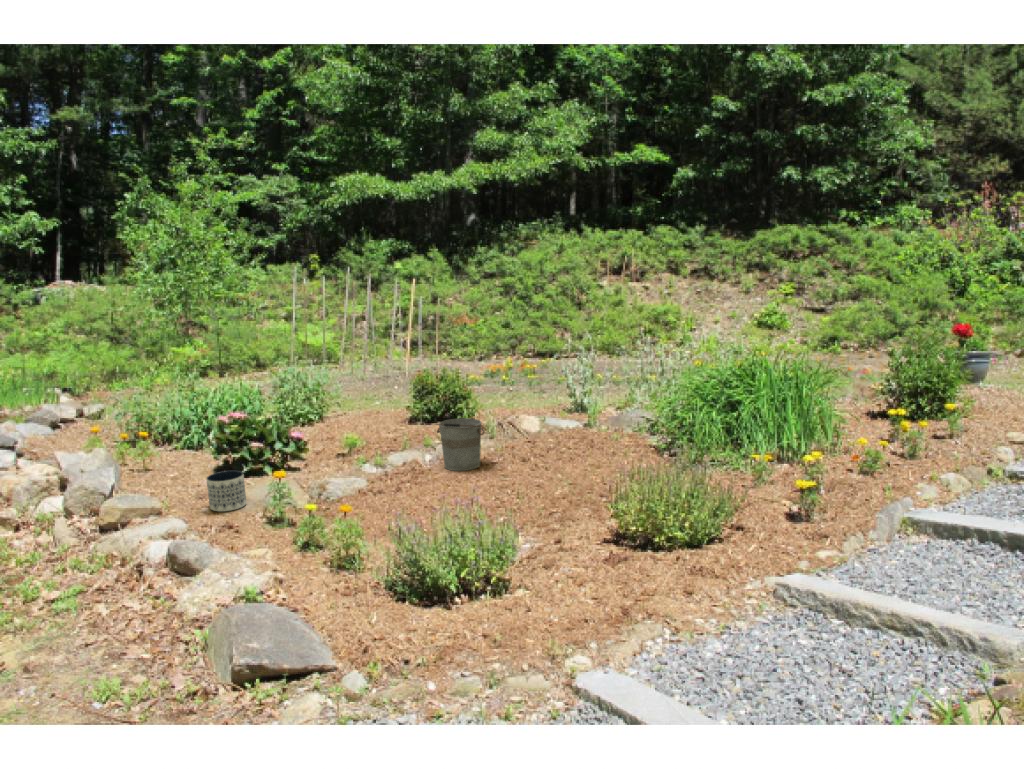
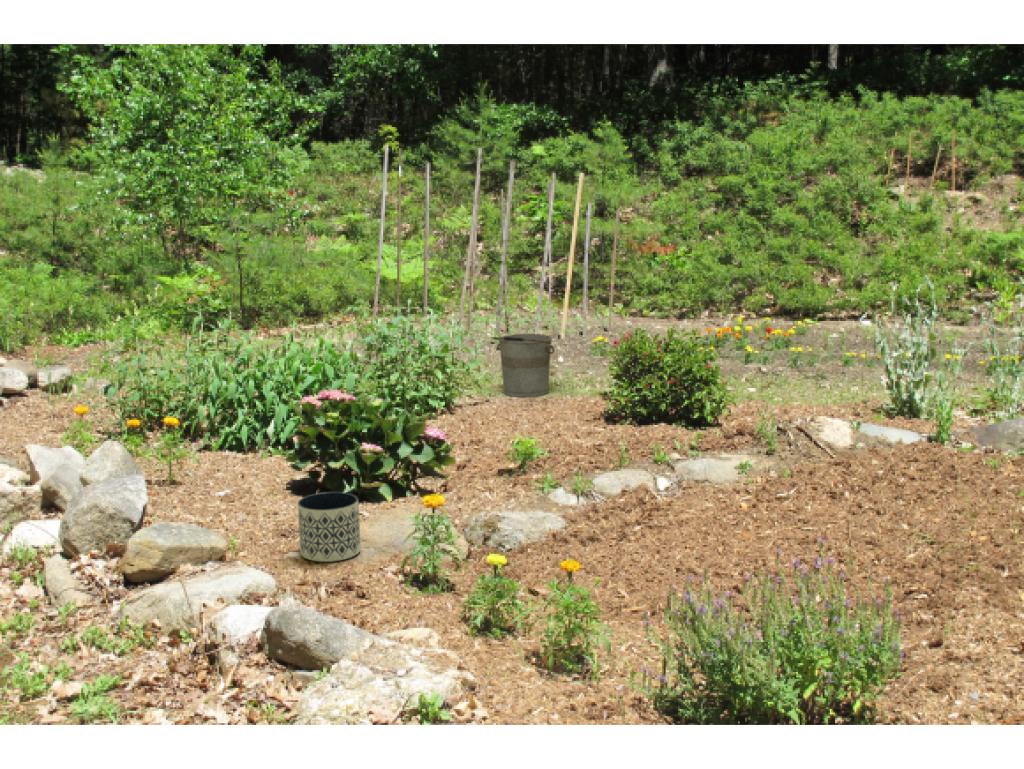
bucket: present [434,418,484,471] -> present [493,334,555,397]

